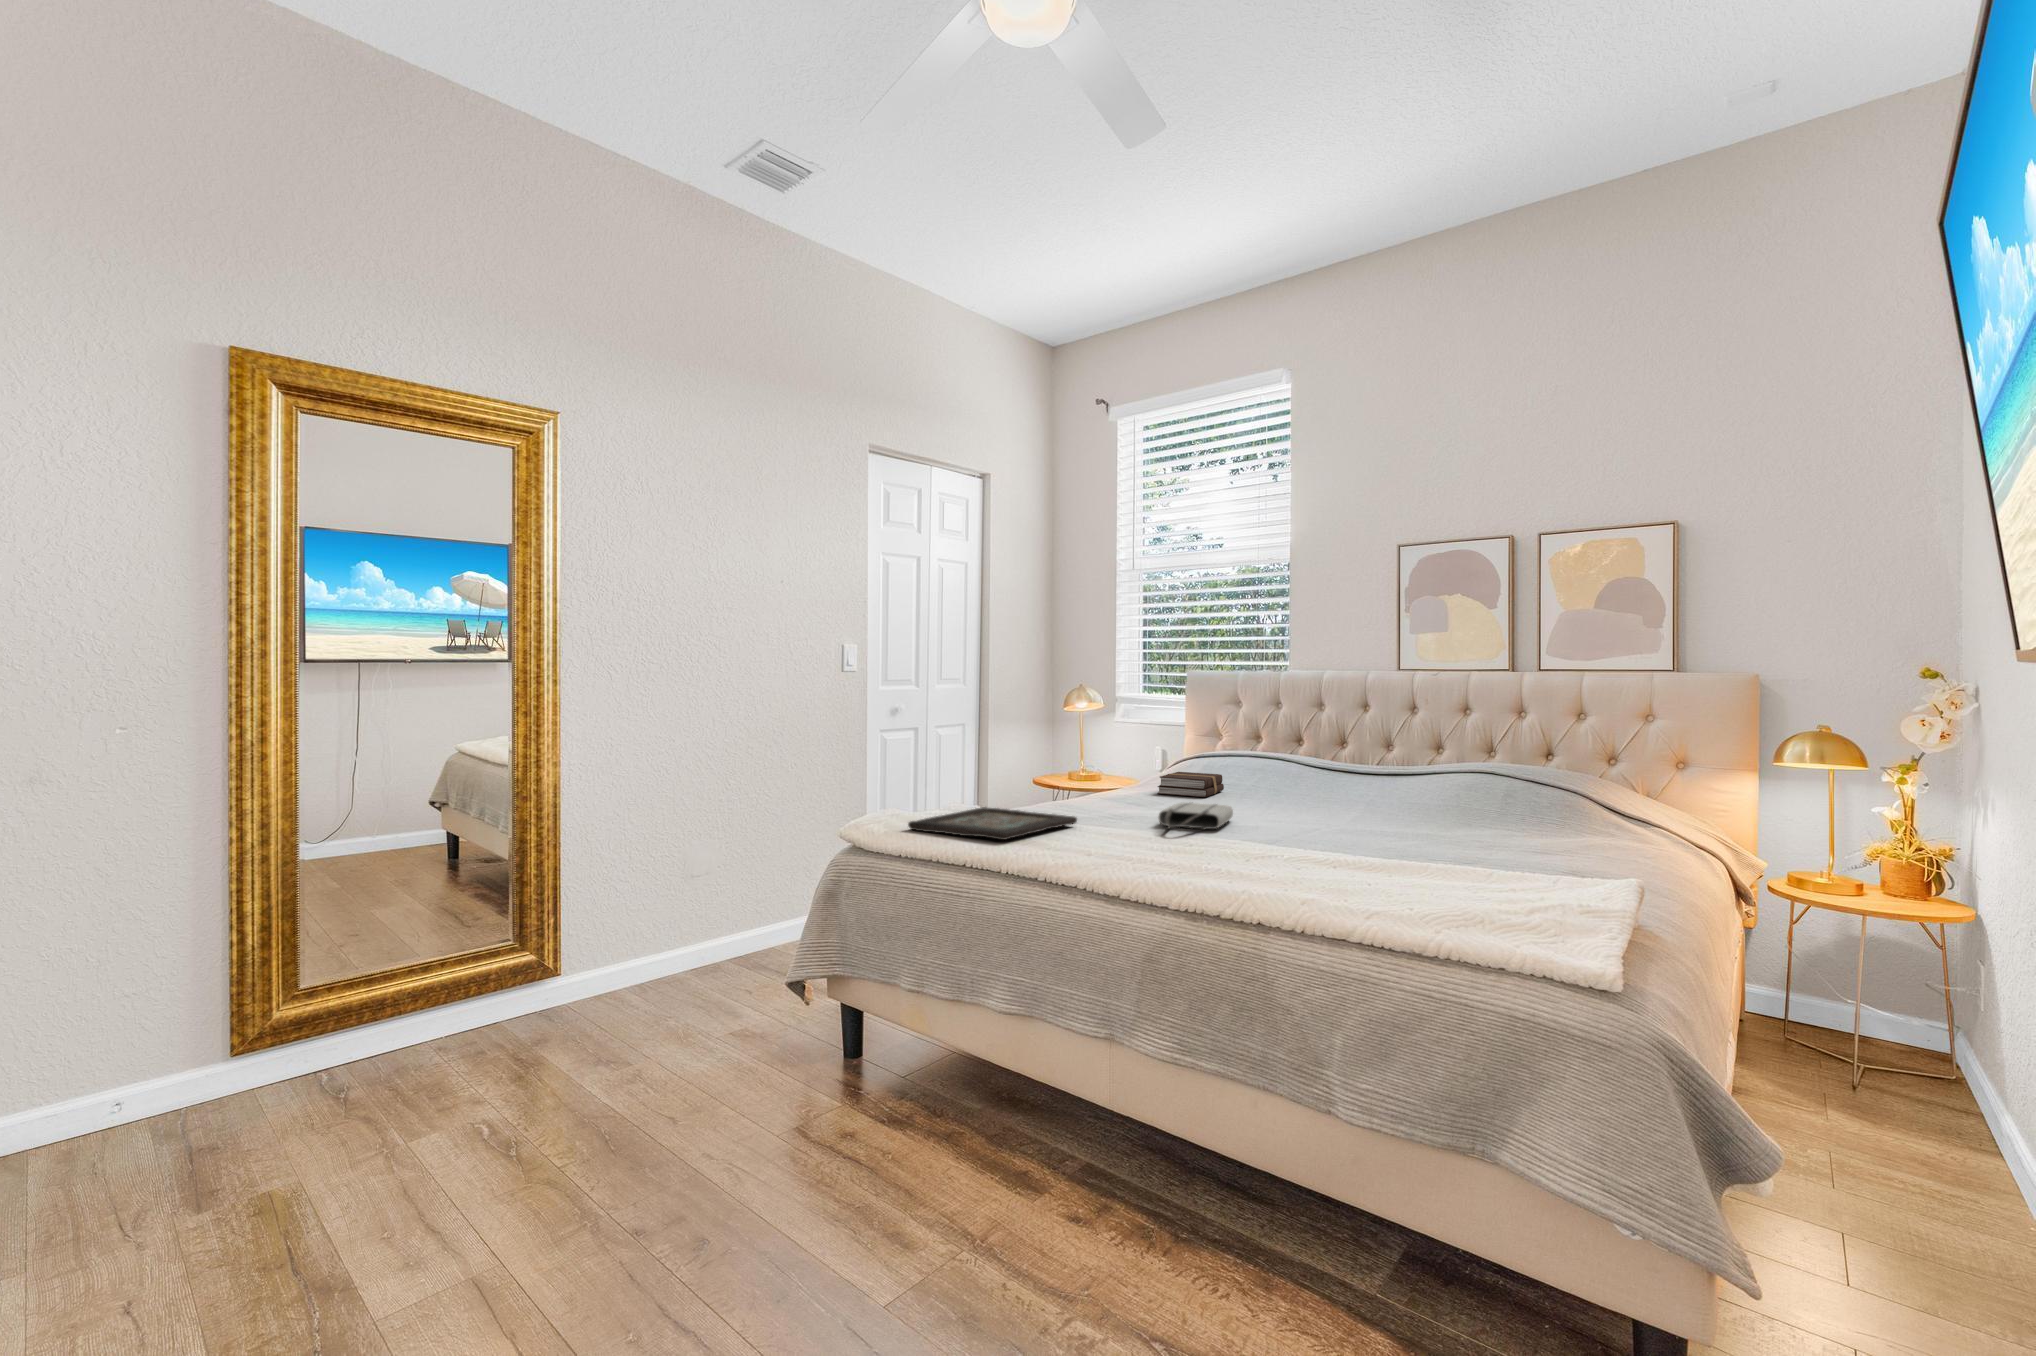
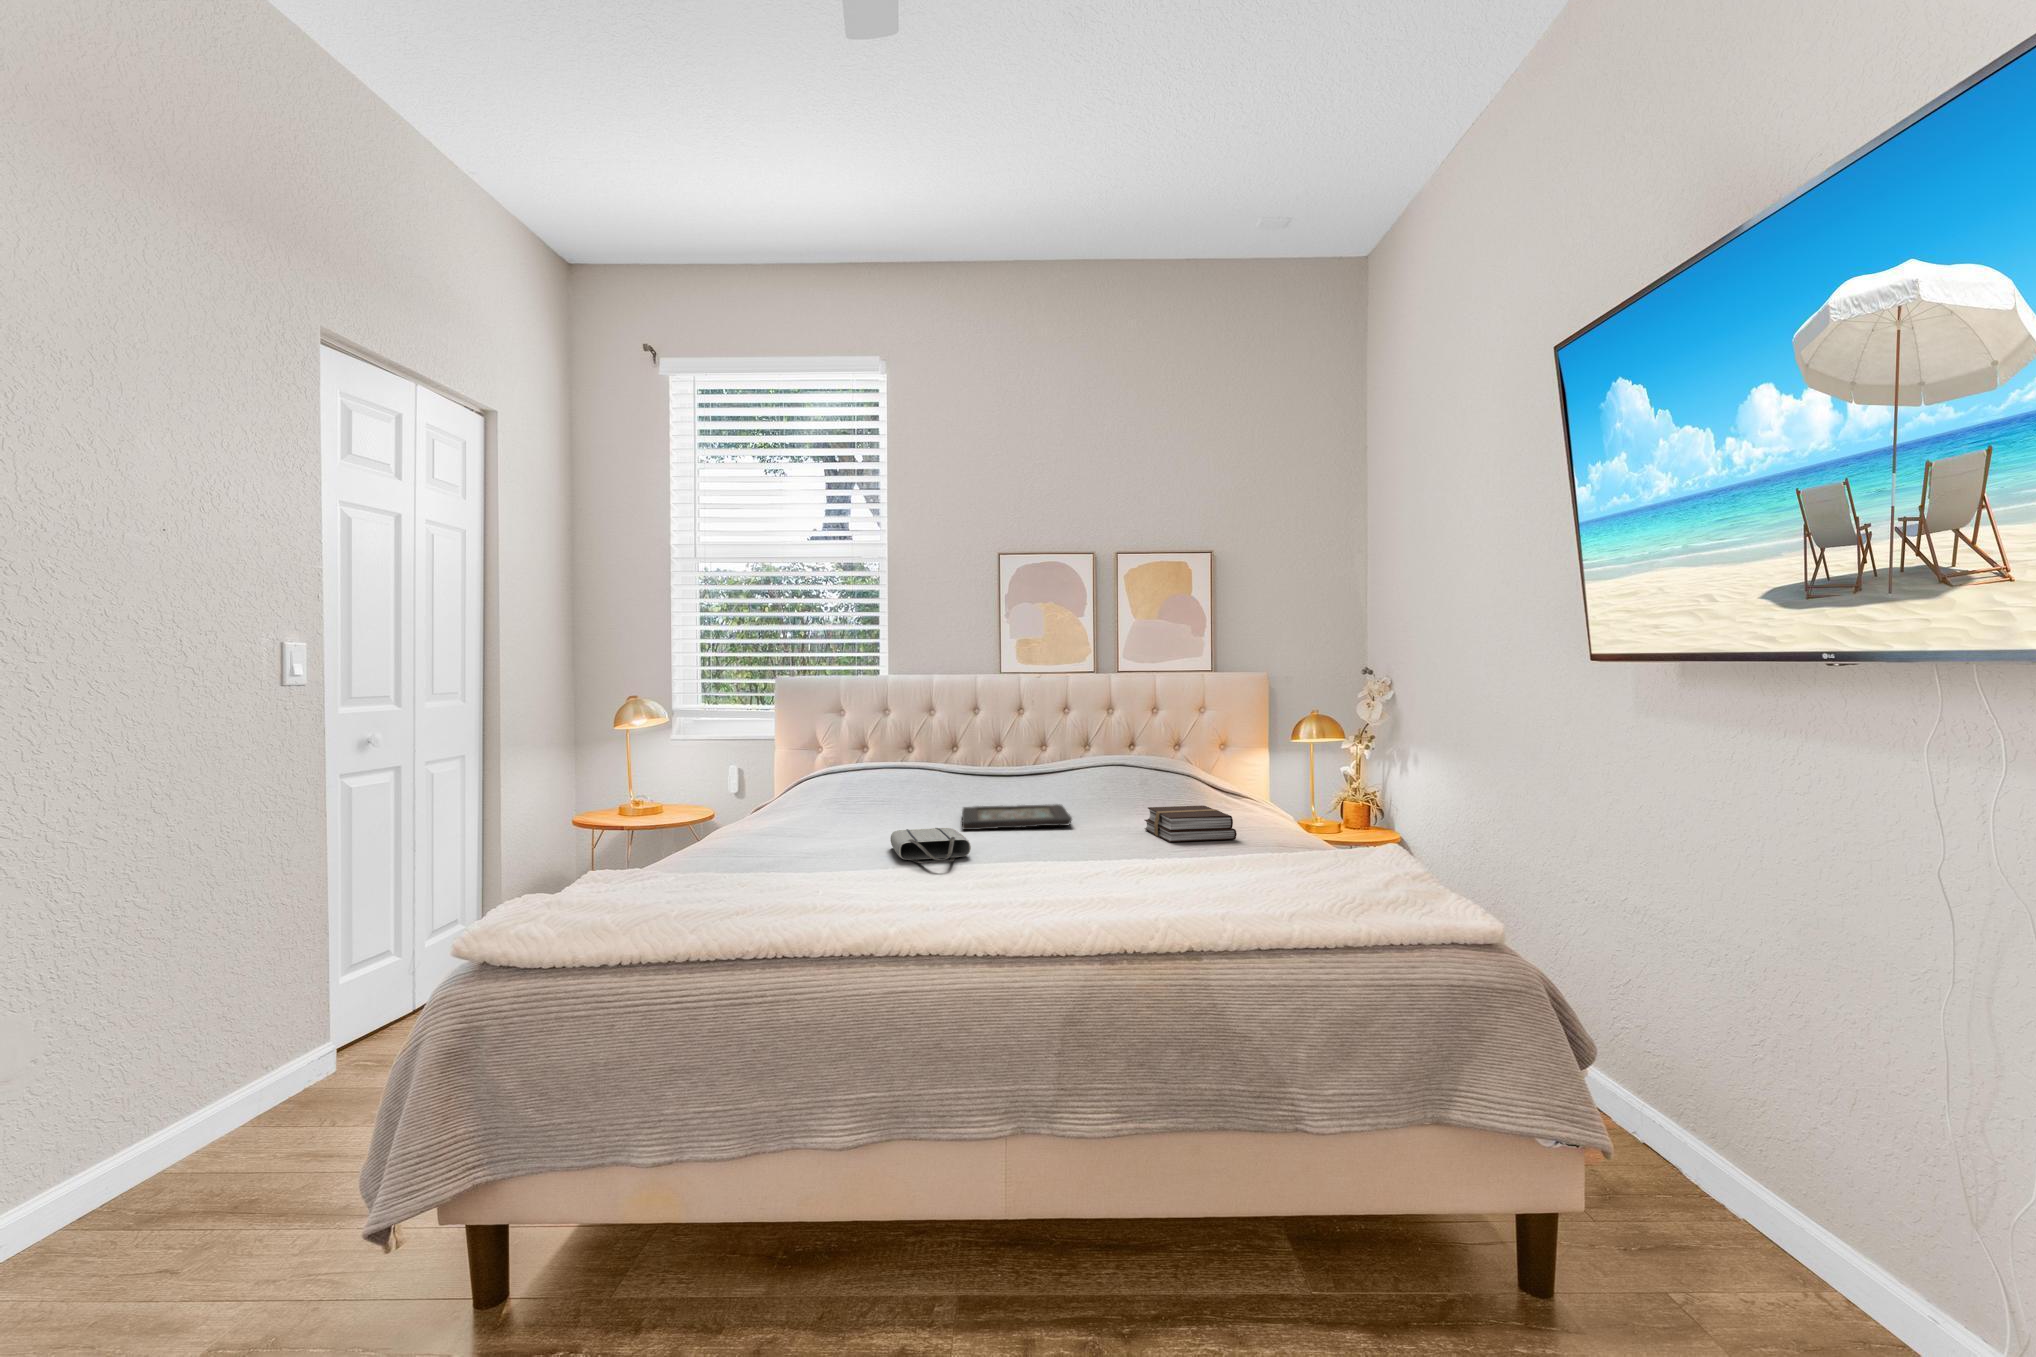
book: present [1157,772,1224,797] -> present [1145,805,1237,842]
decorative tray: present [908,807,1077,840] -> present [962,804,1072,830]

